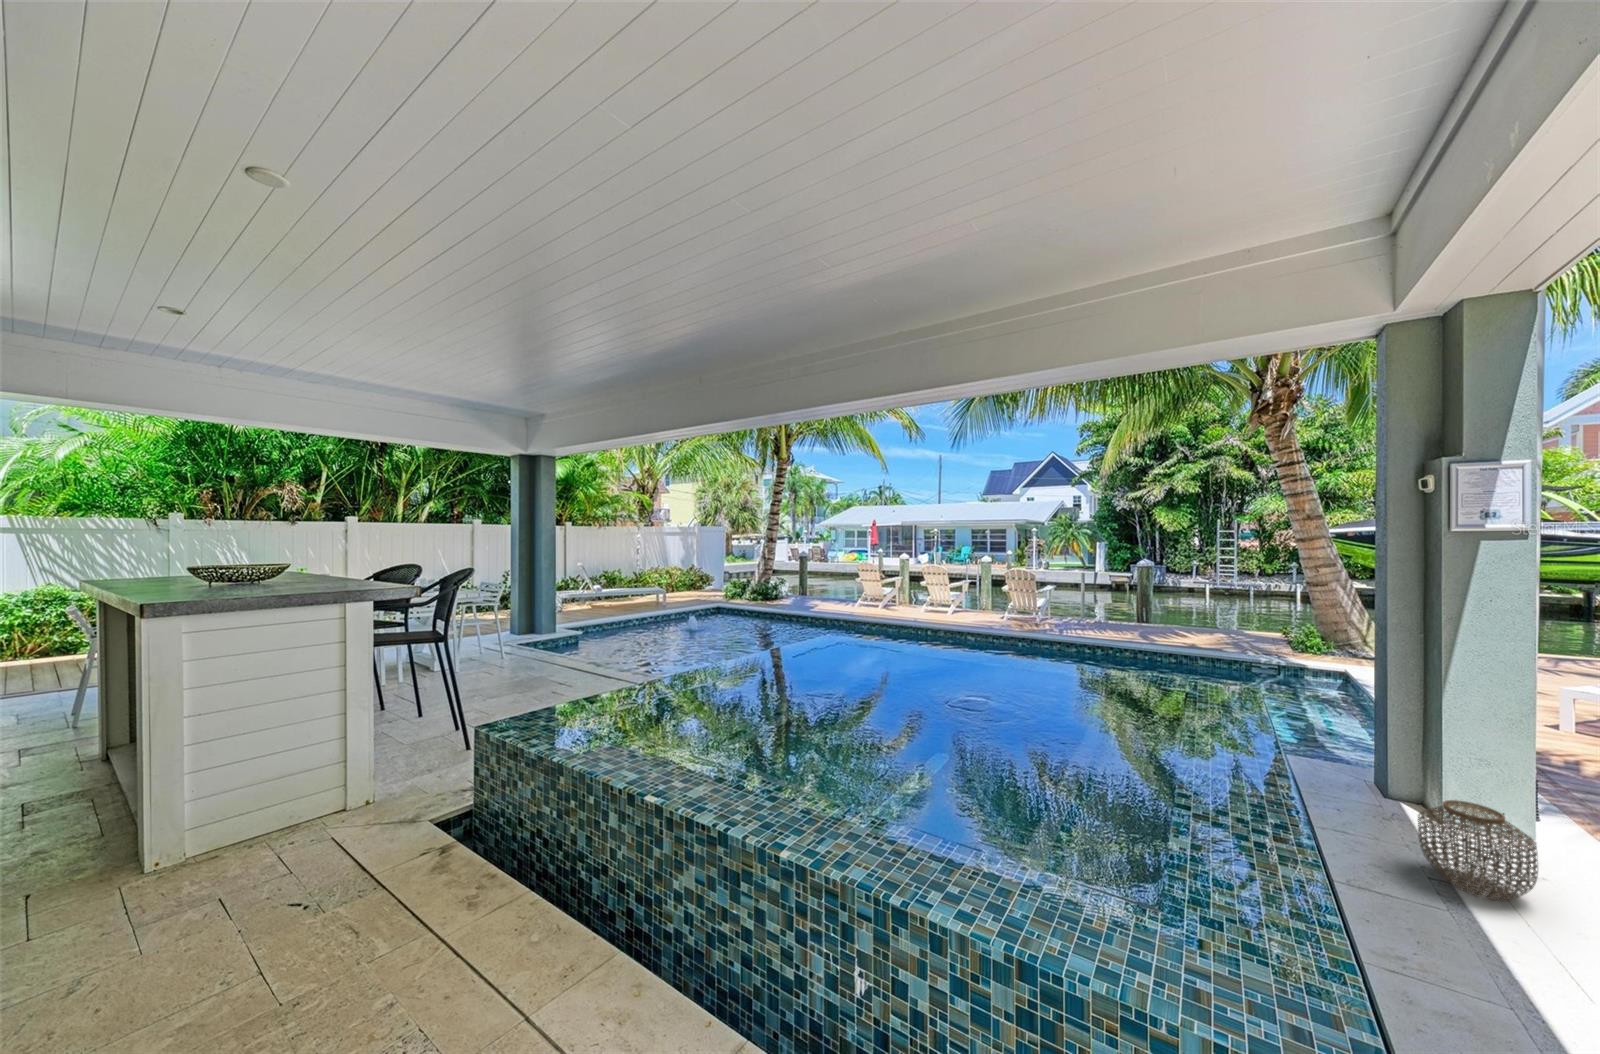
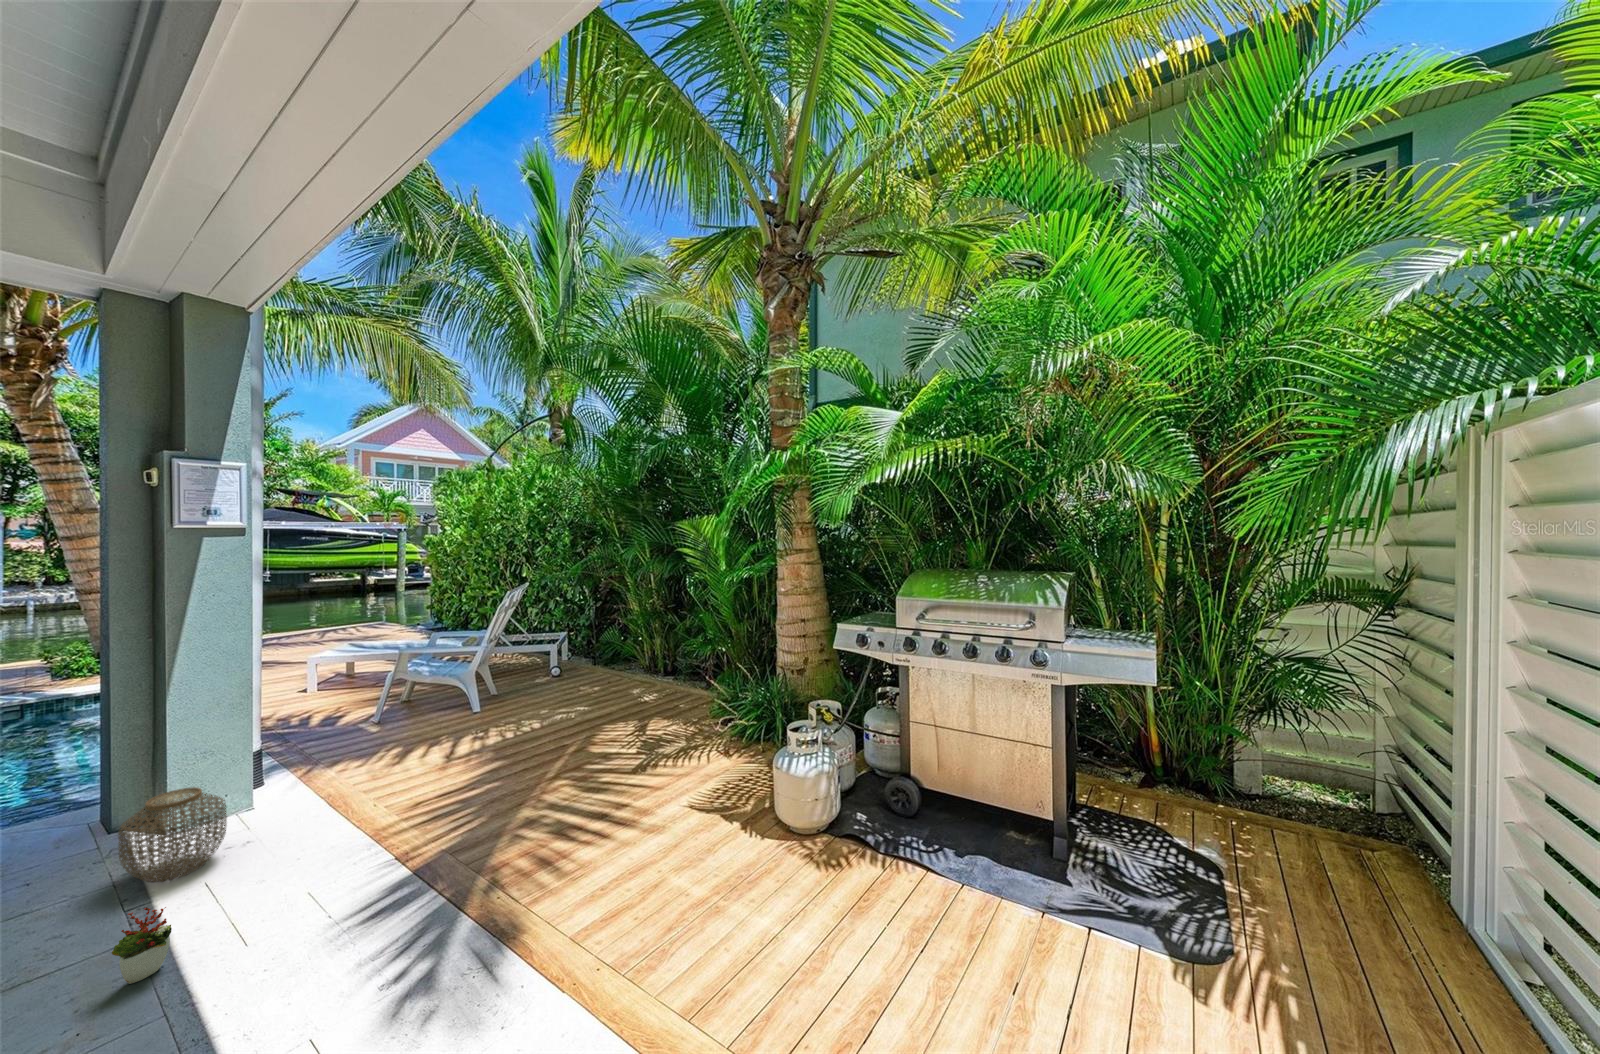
decorative plant: none [1457,916,1519,996] -> present [112,907,172,984]

